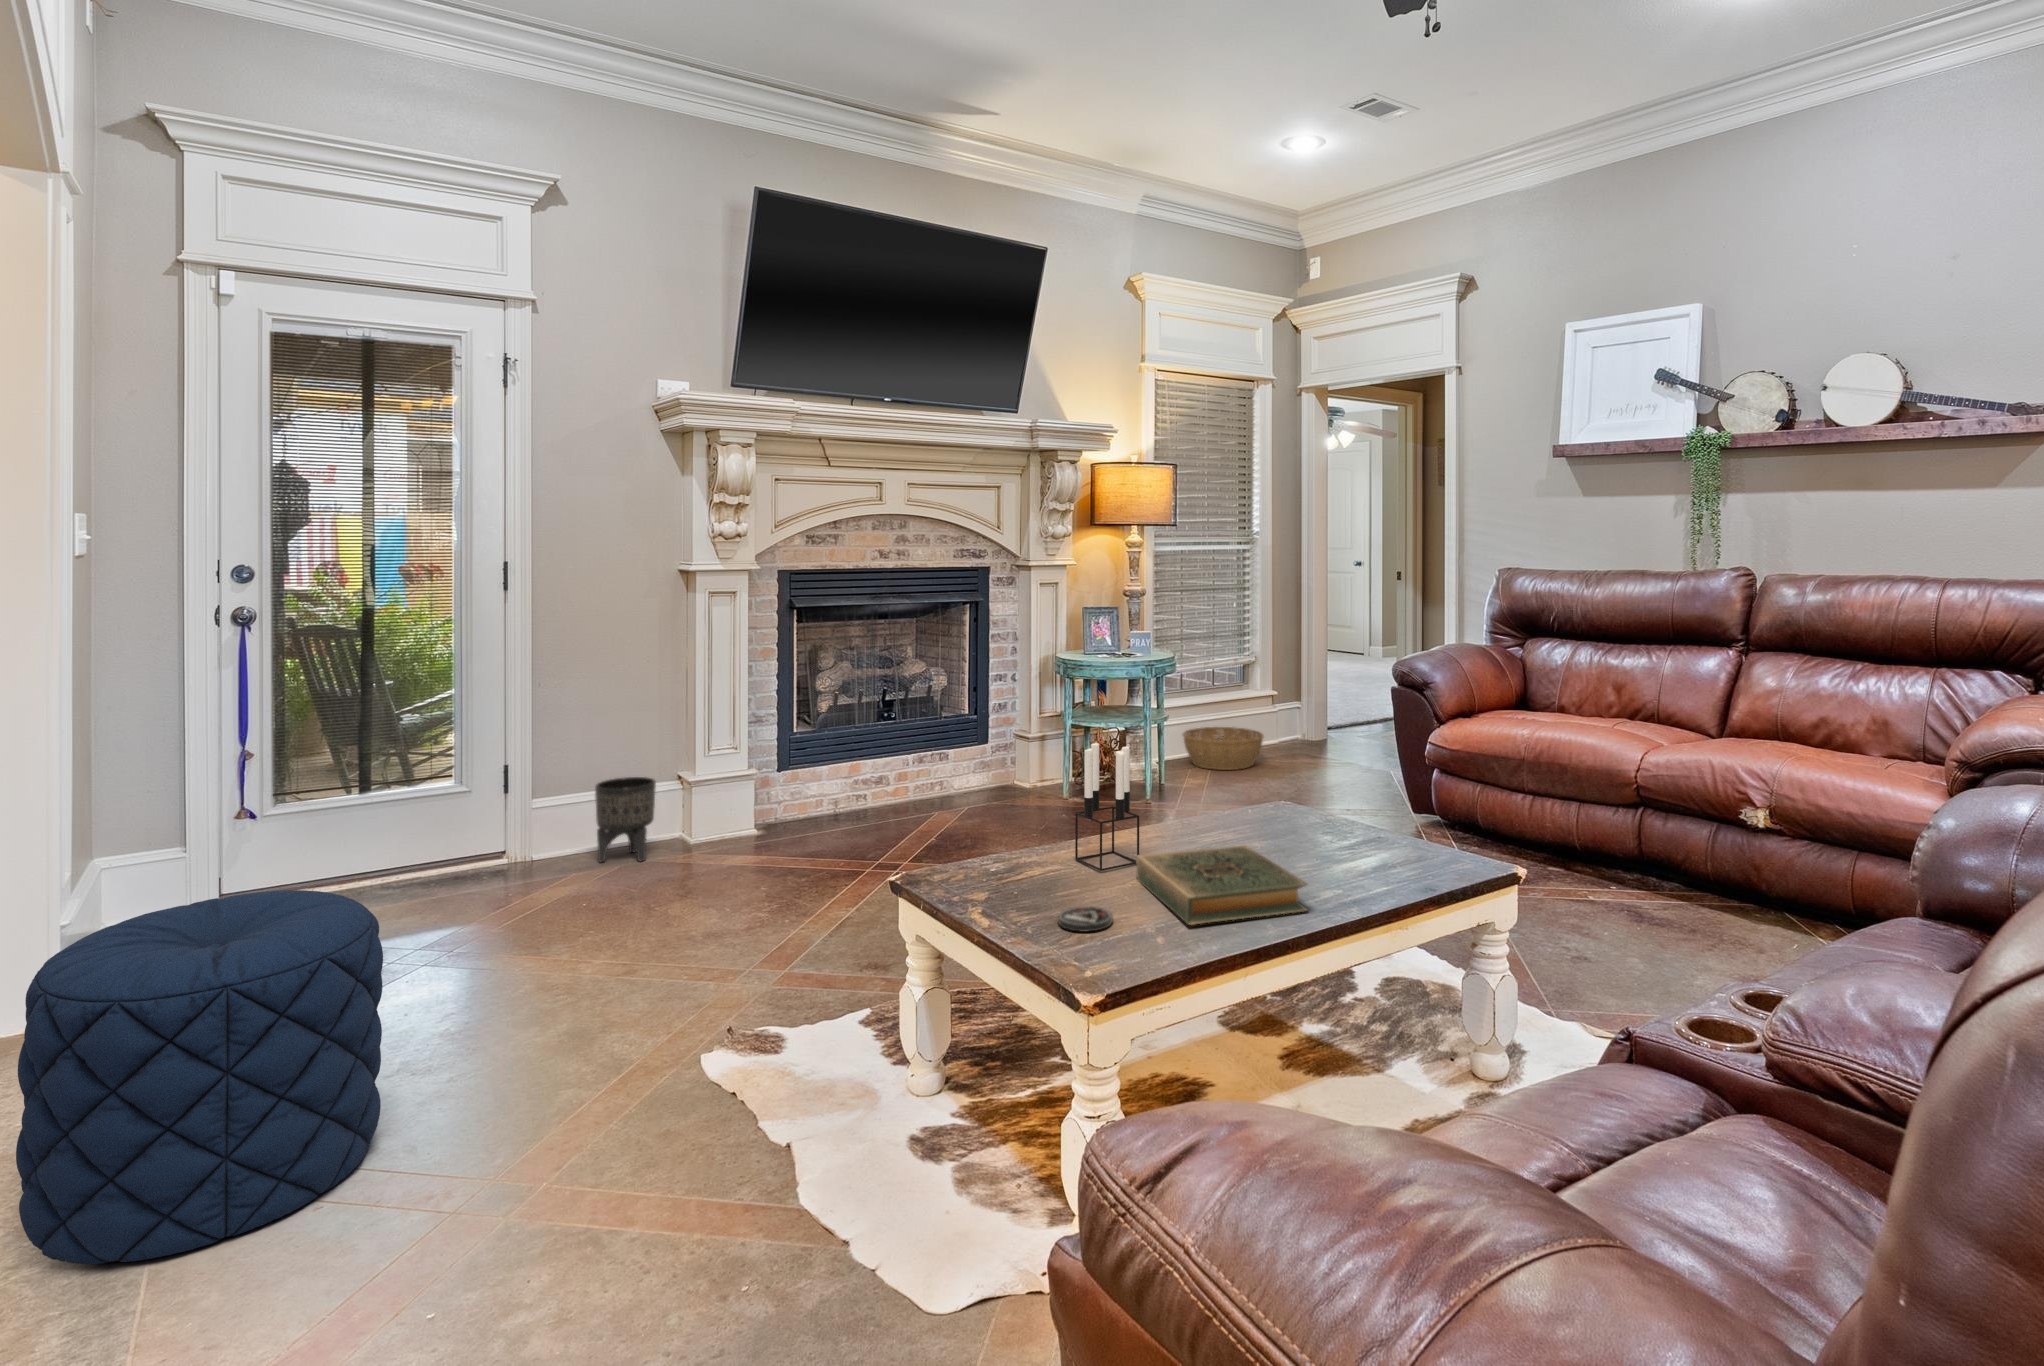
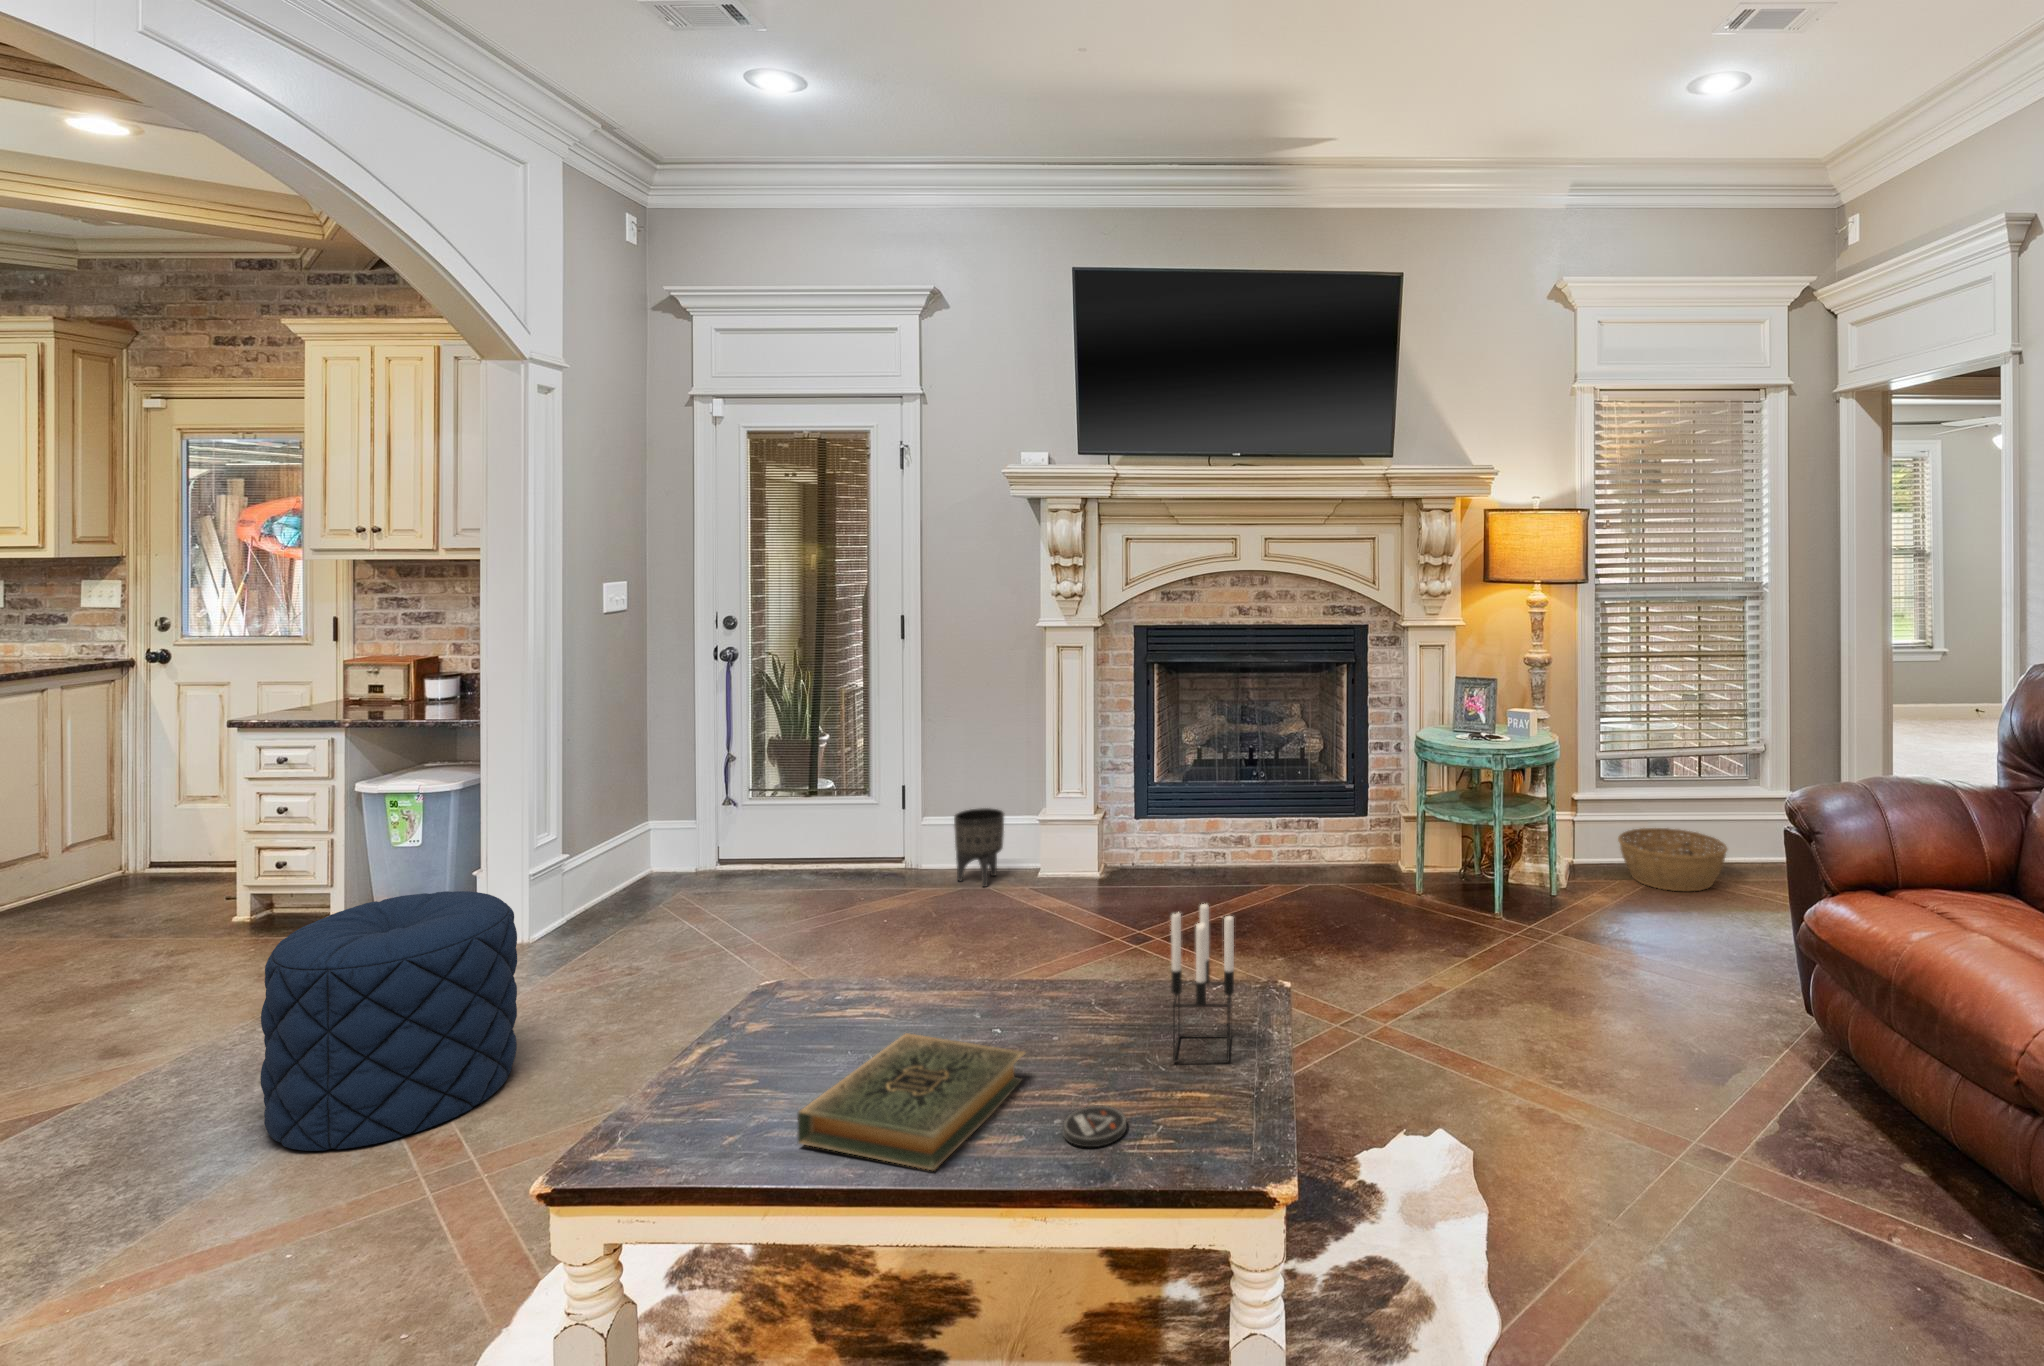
candle holder: present [1075,743,1139,871] -> present [1171,904,1234,1063]
coaster: present [1058,907,1112,932] -> present [1063,1106,1127,1147]

